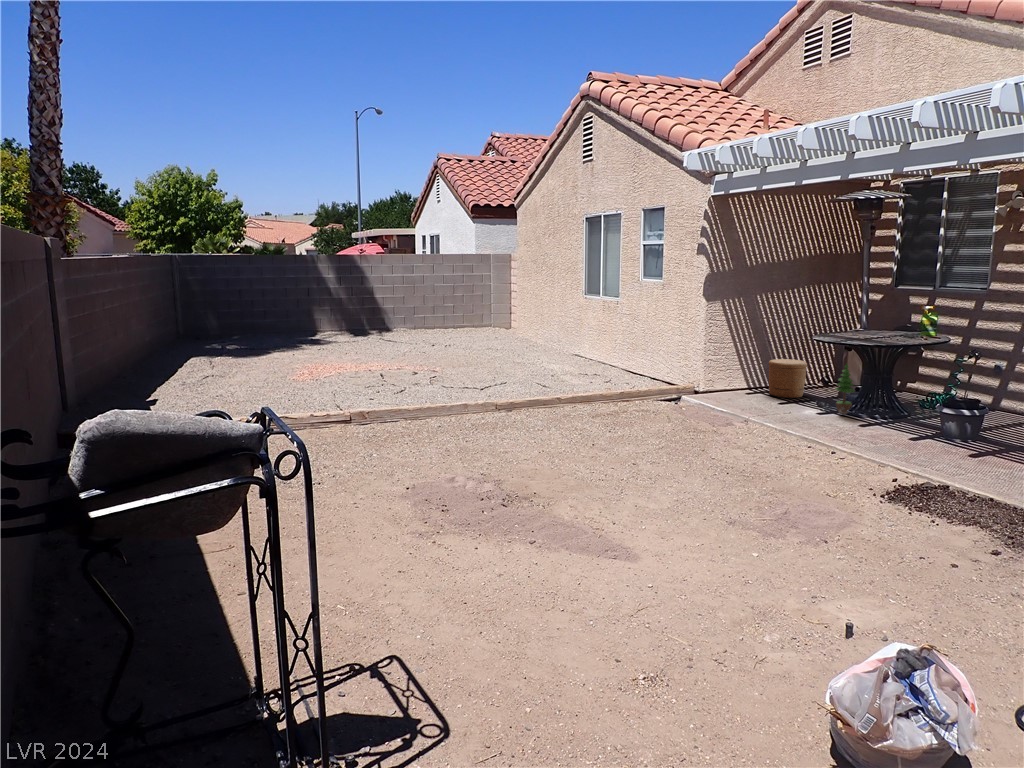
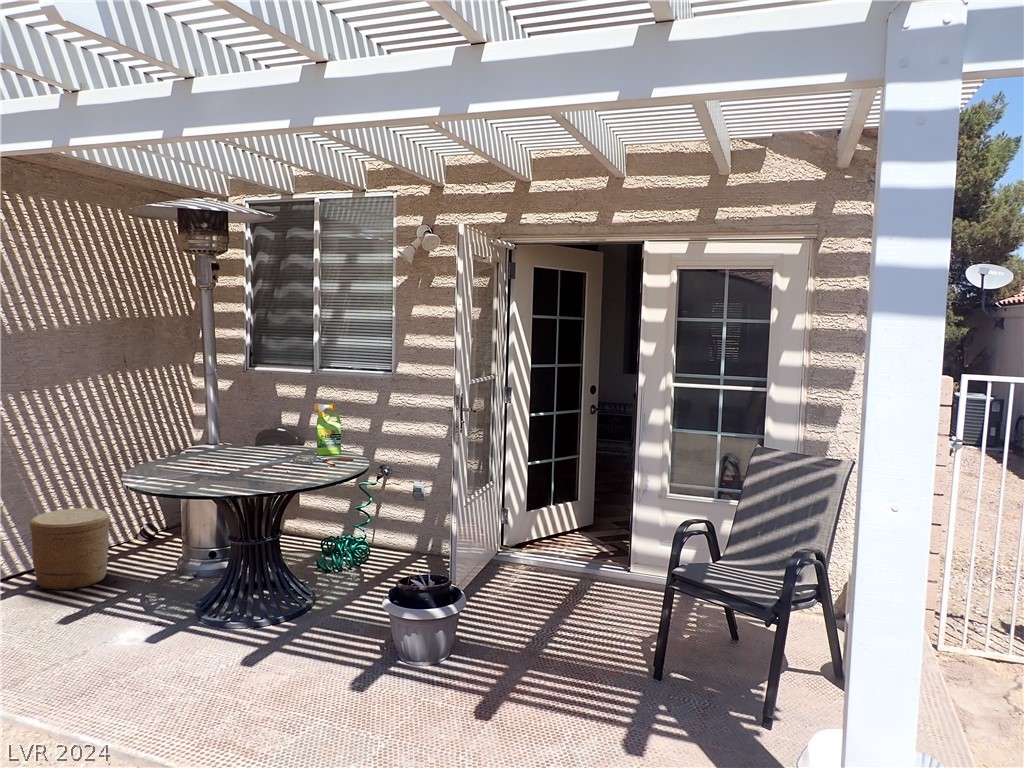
potted tree: present [835,364,855,415] -> none [167,521,207,621]

